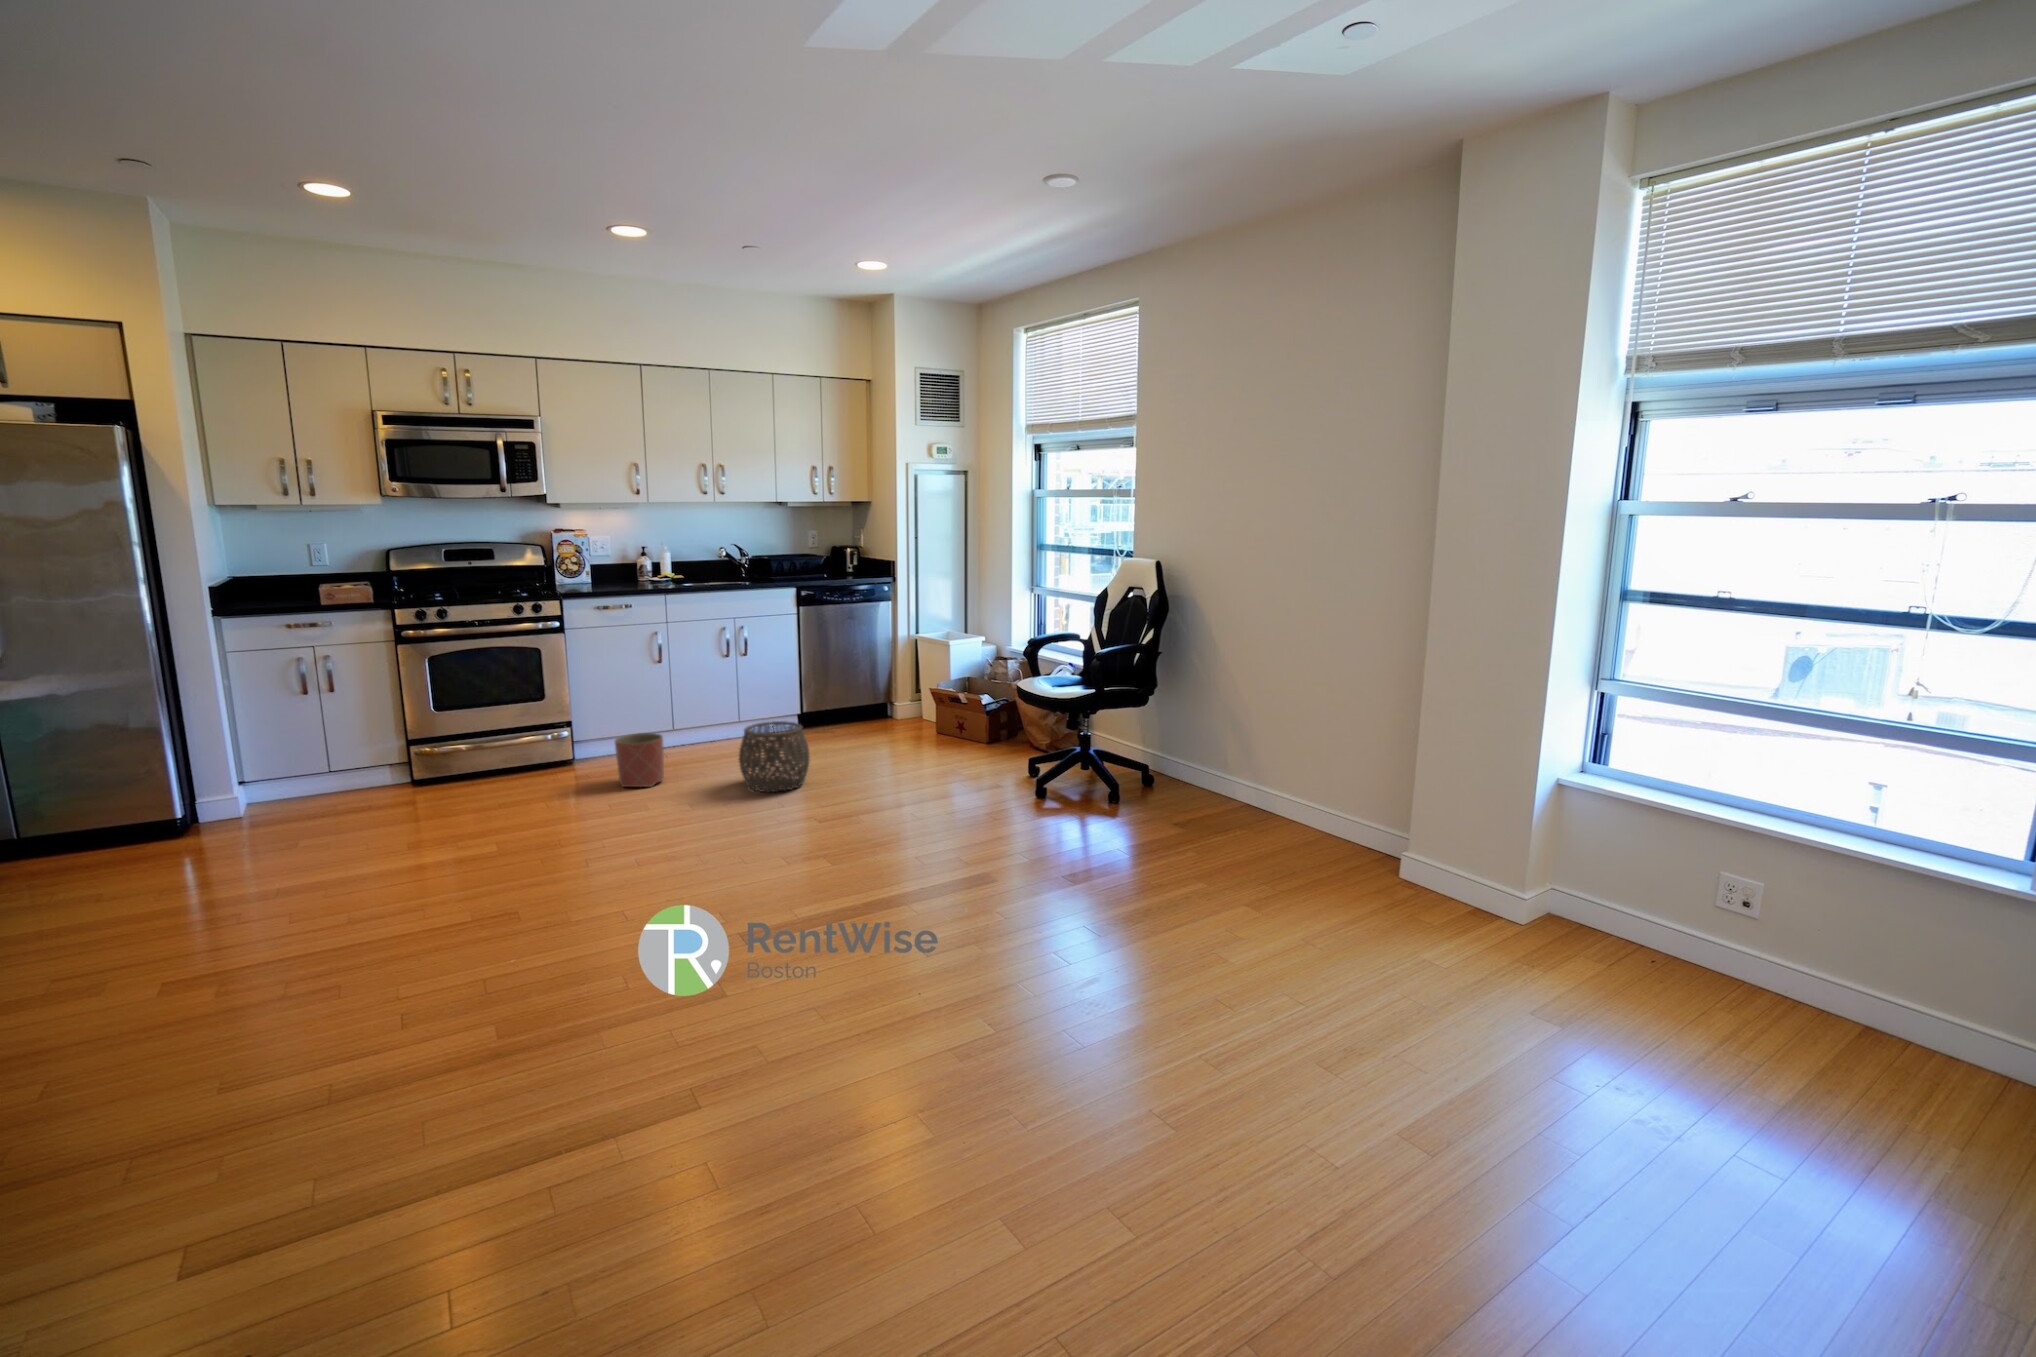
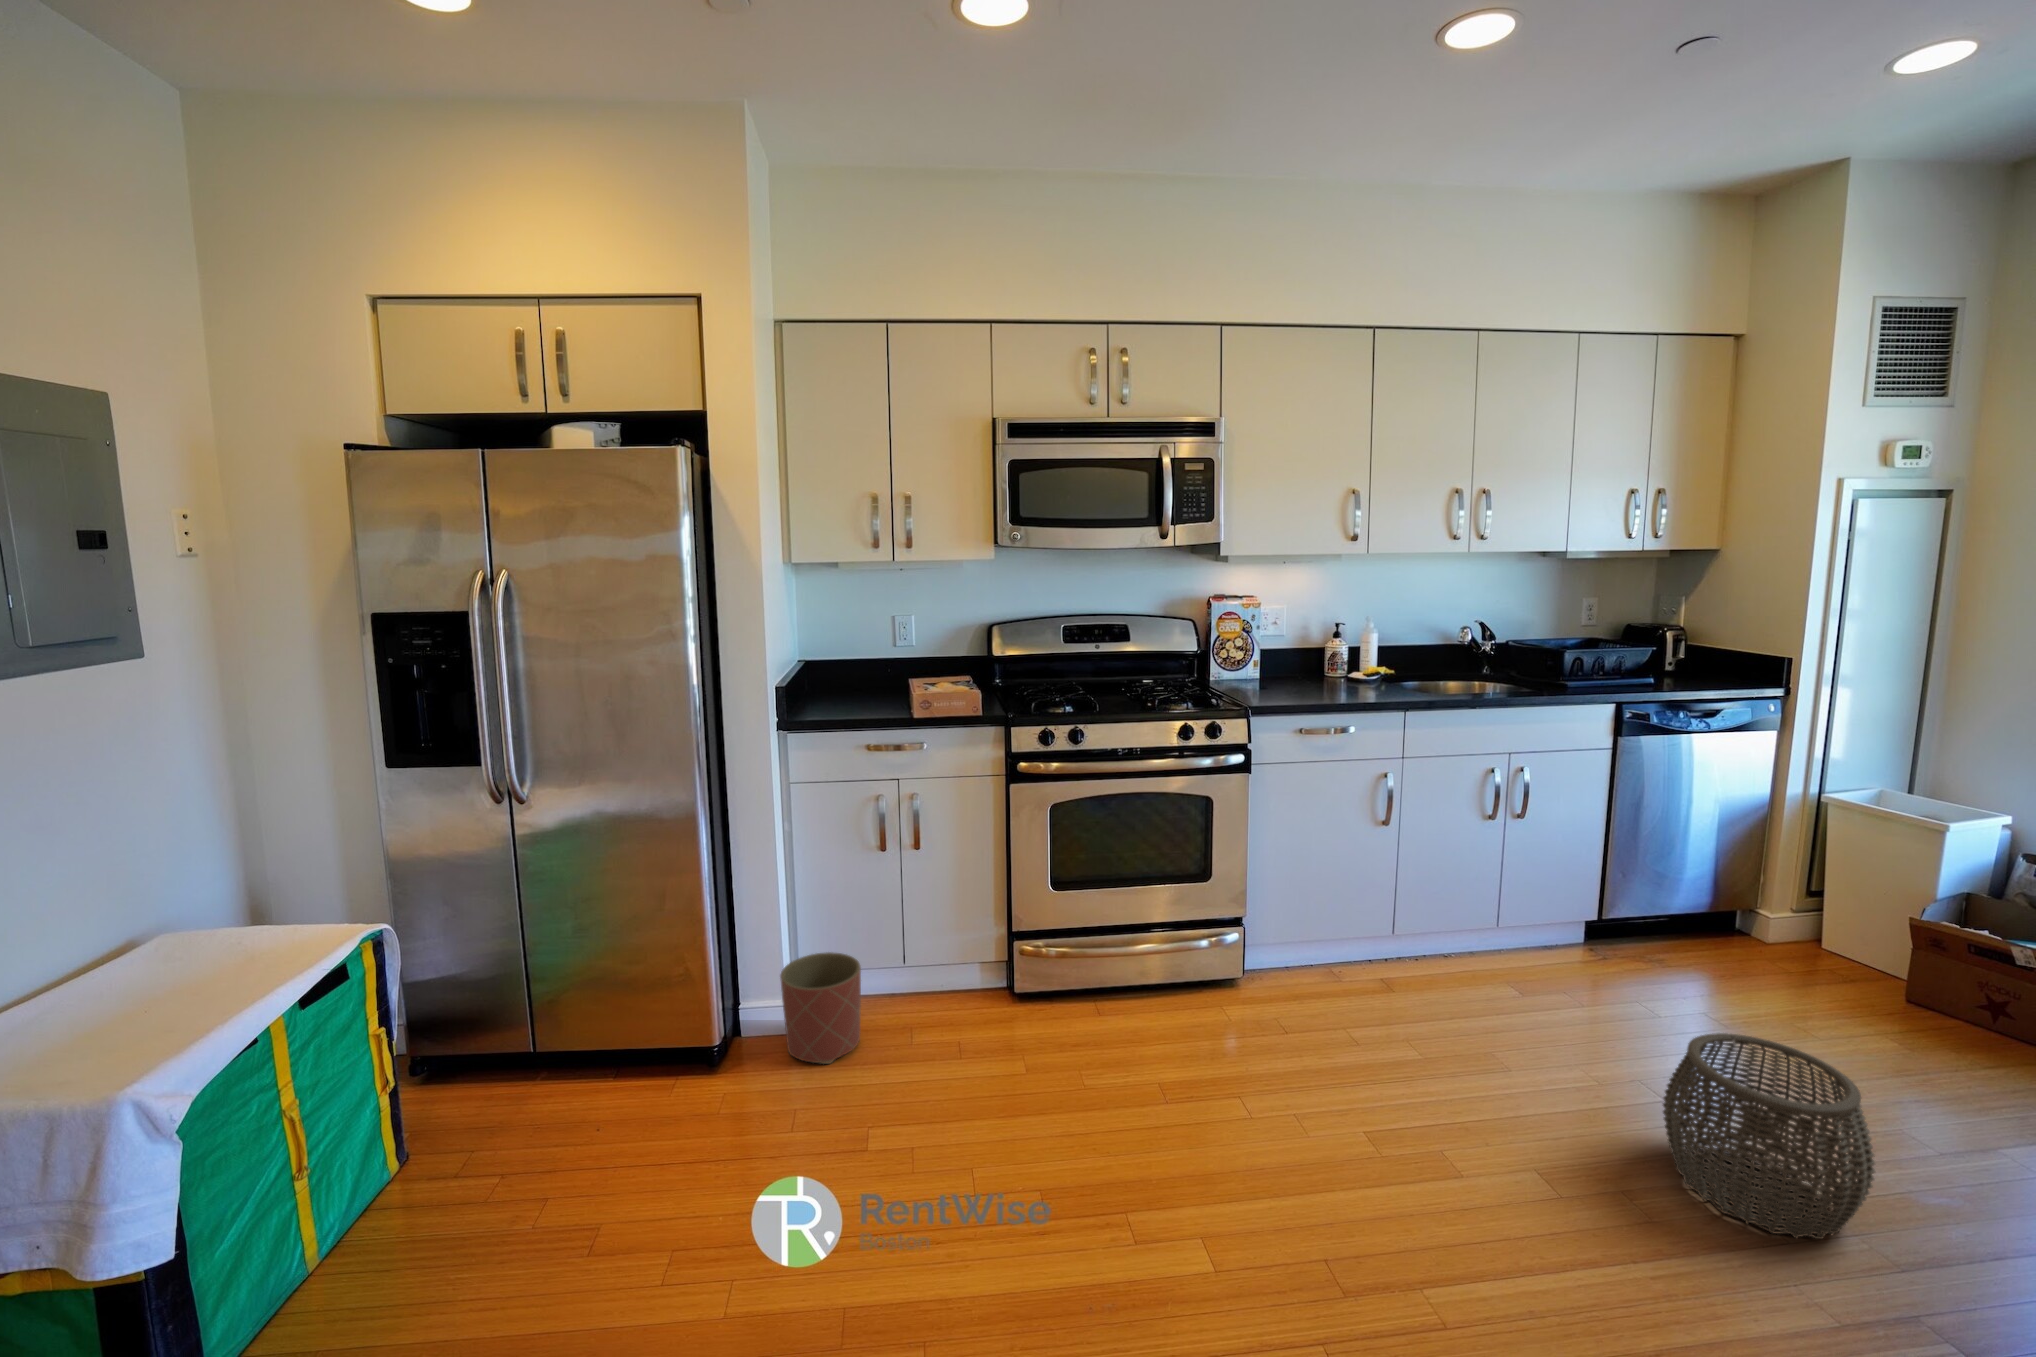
planter: present [615,733,664,787] -> present [780,952,861,1064]

